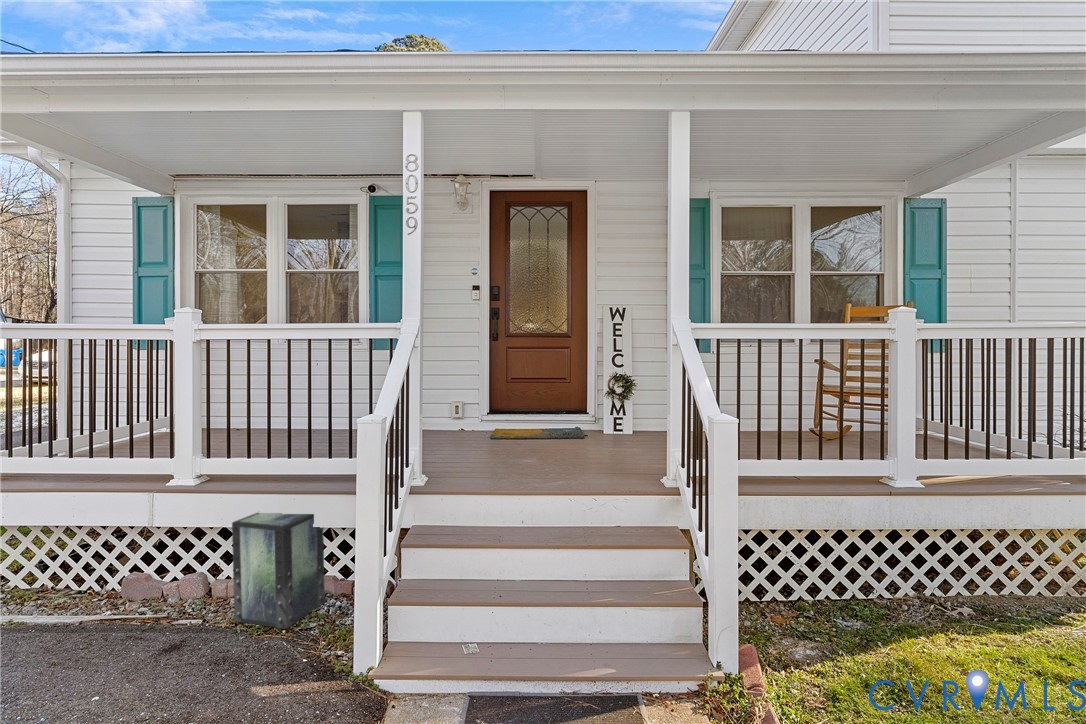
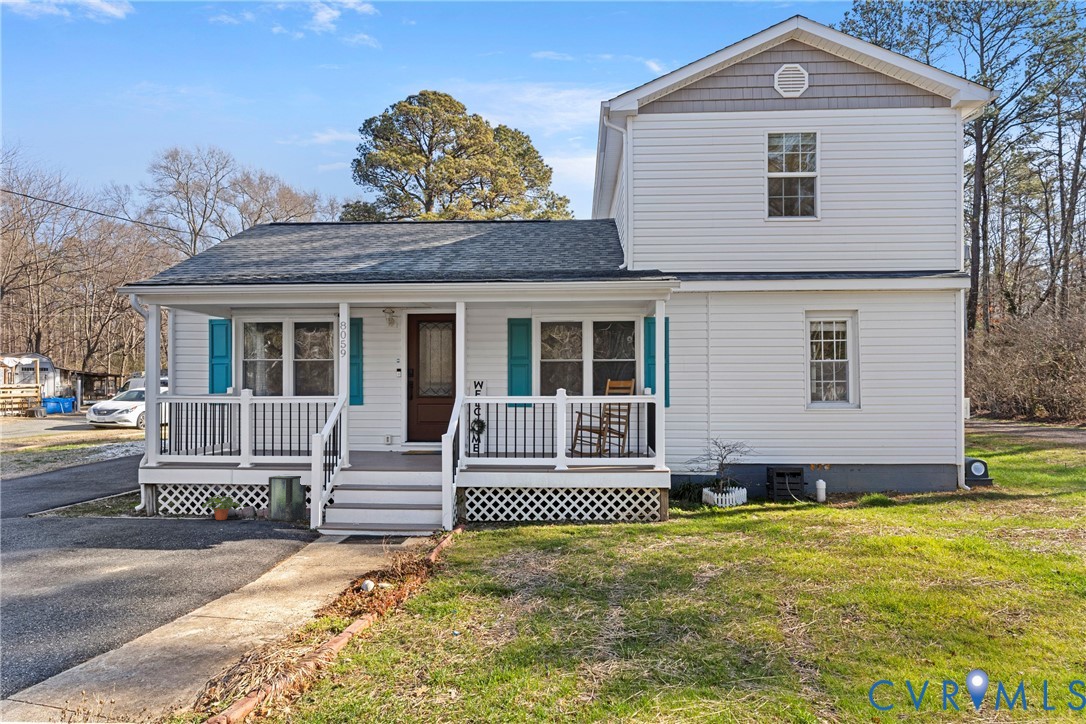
potted plant: none [58,556,183,627] -> present [202,495,246,520]

